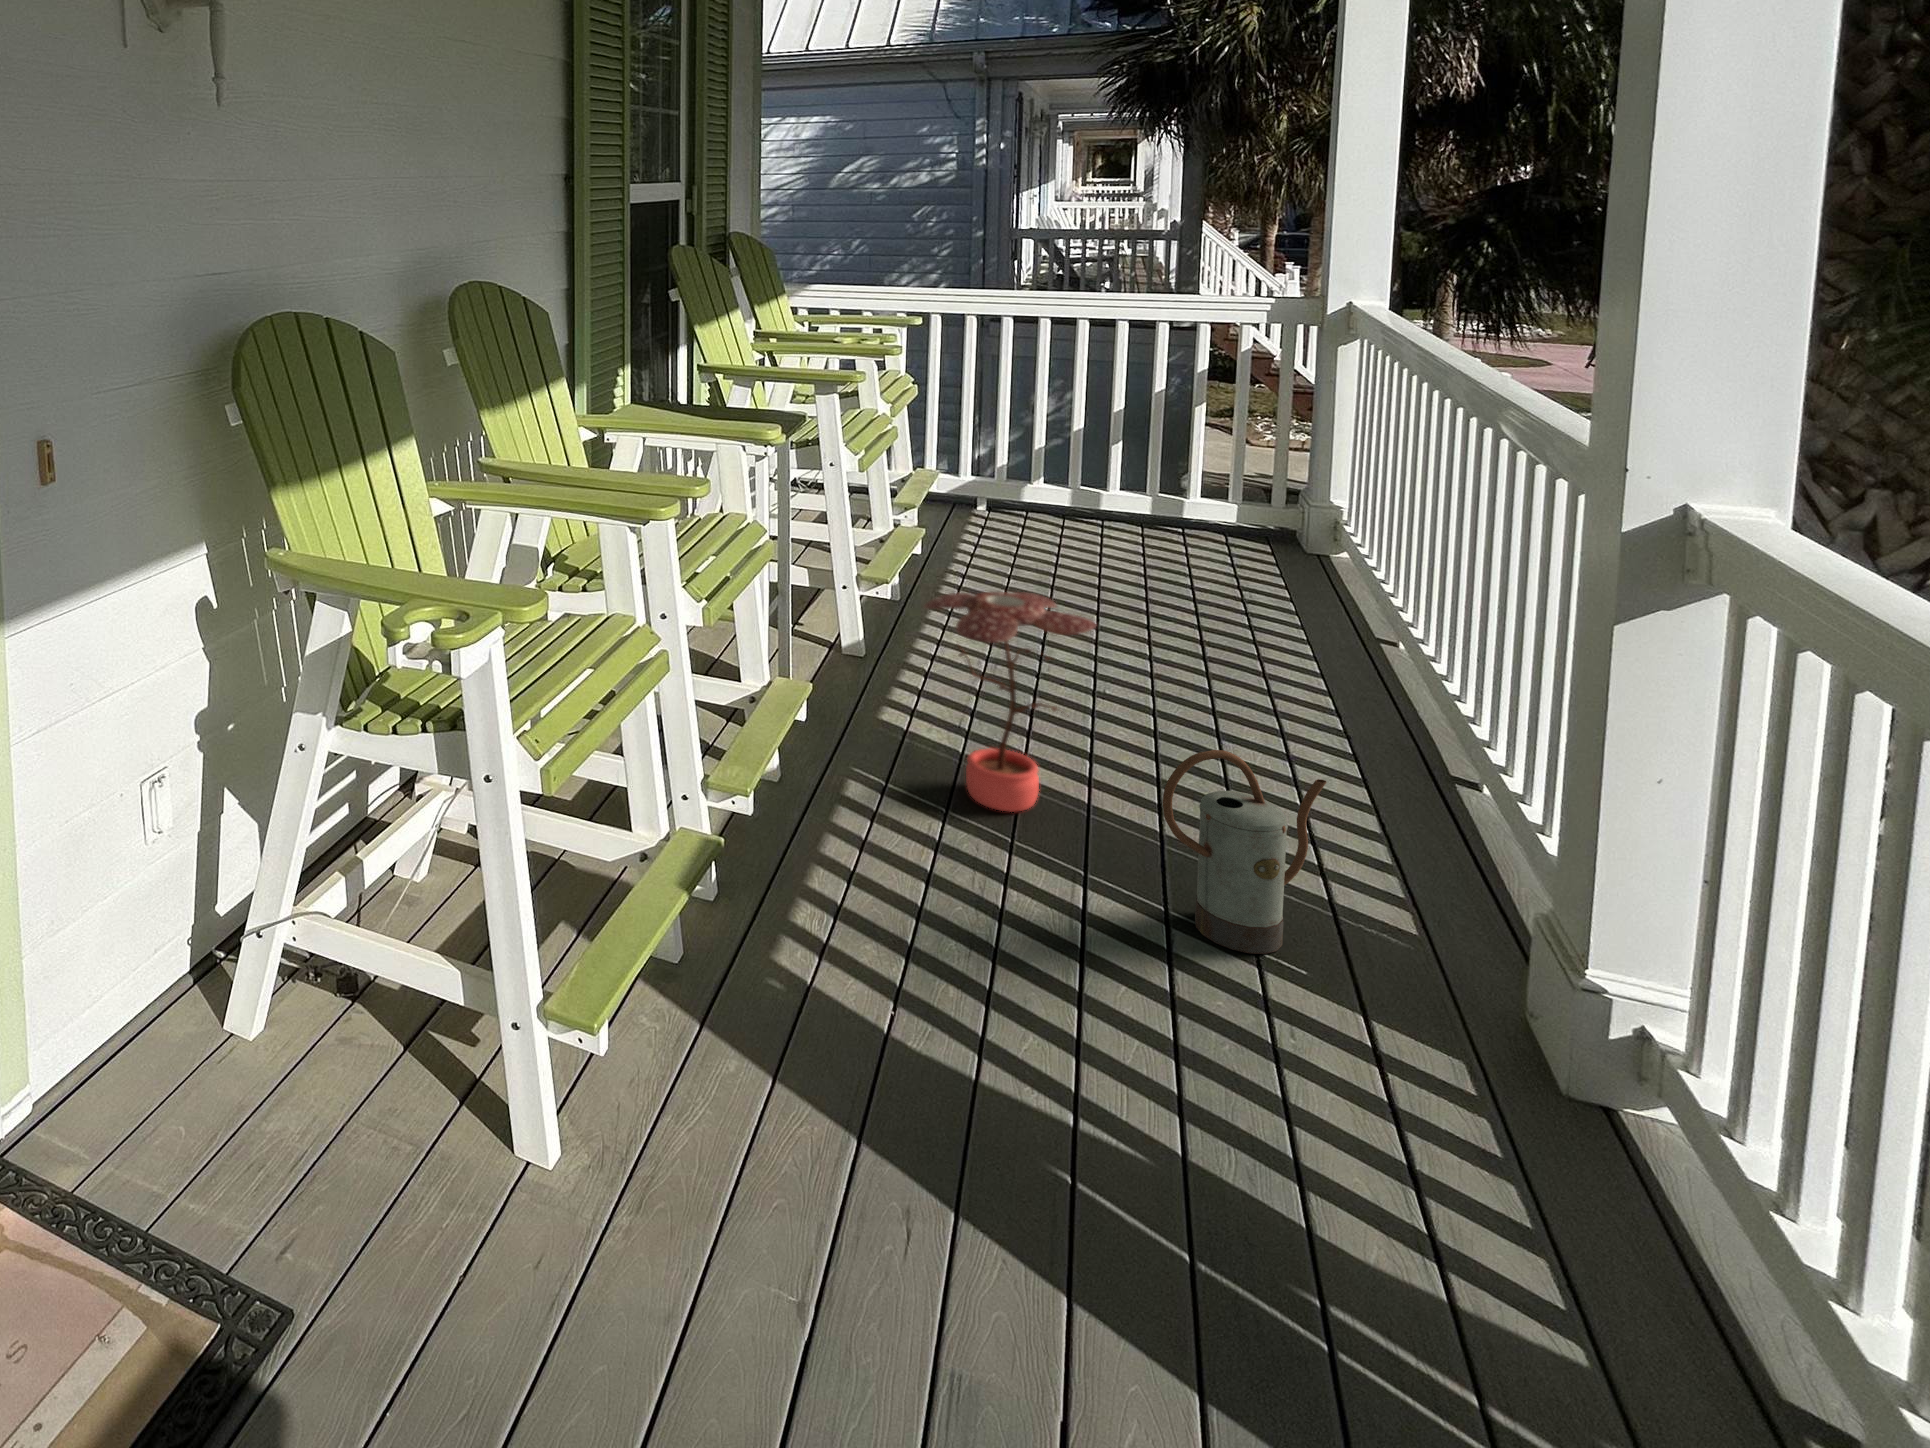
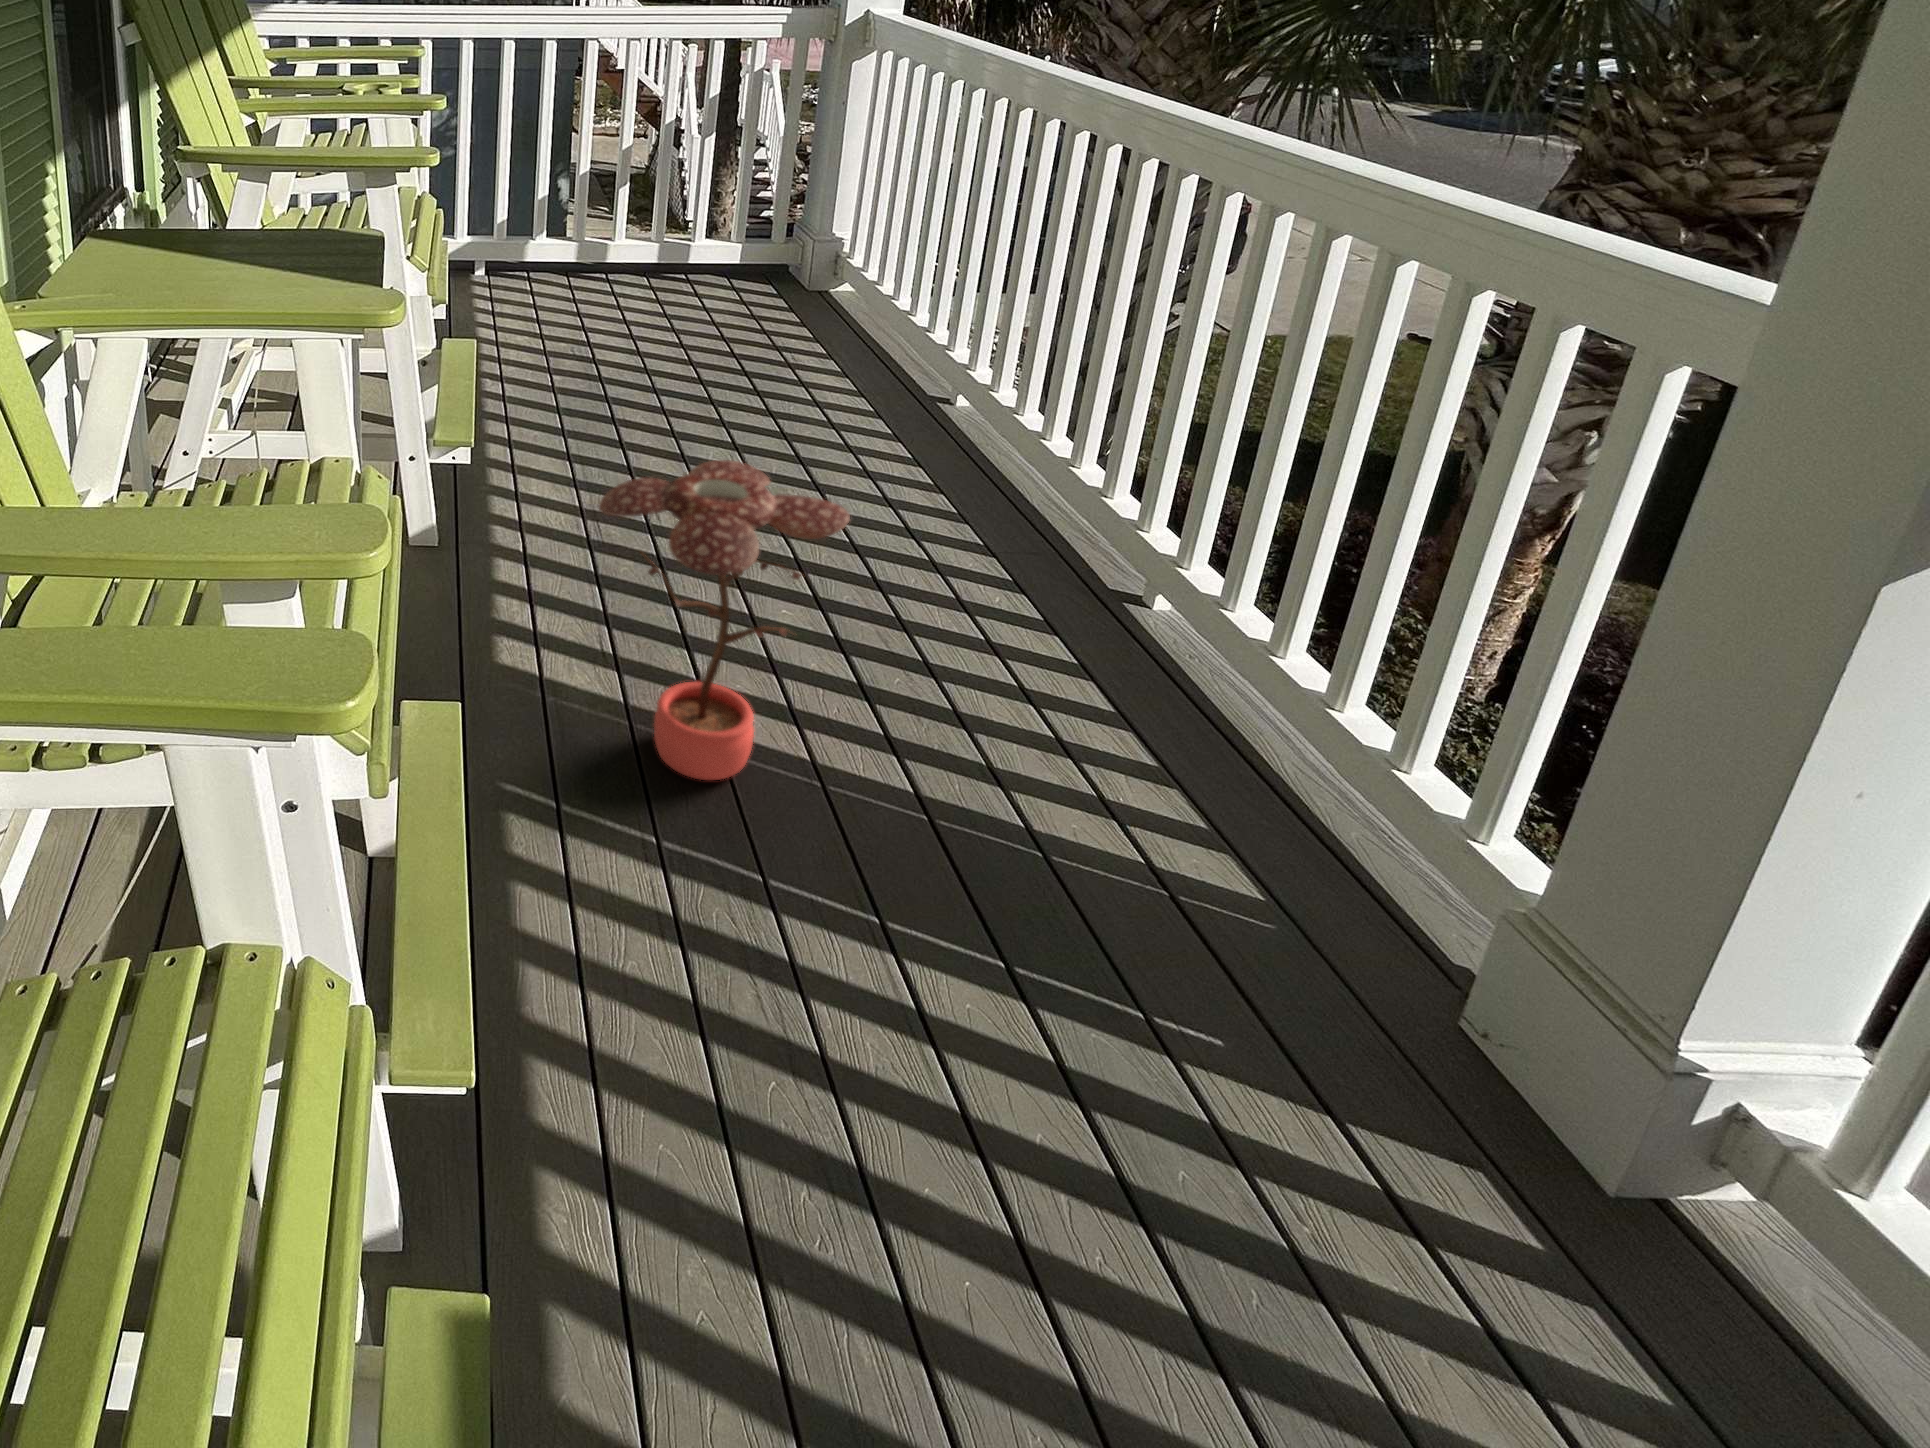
watering can: present [1163,750,1327,954] -> none [1026,712,1193,979]

